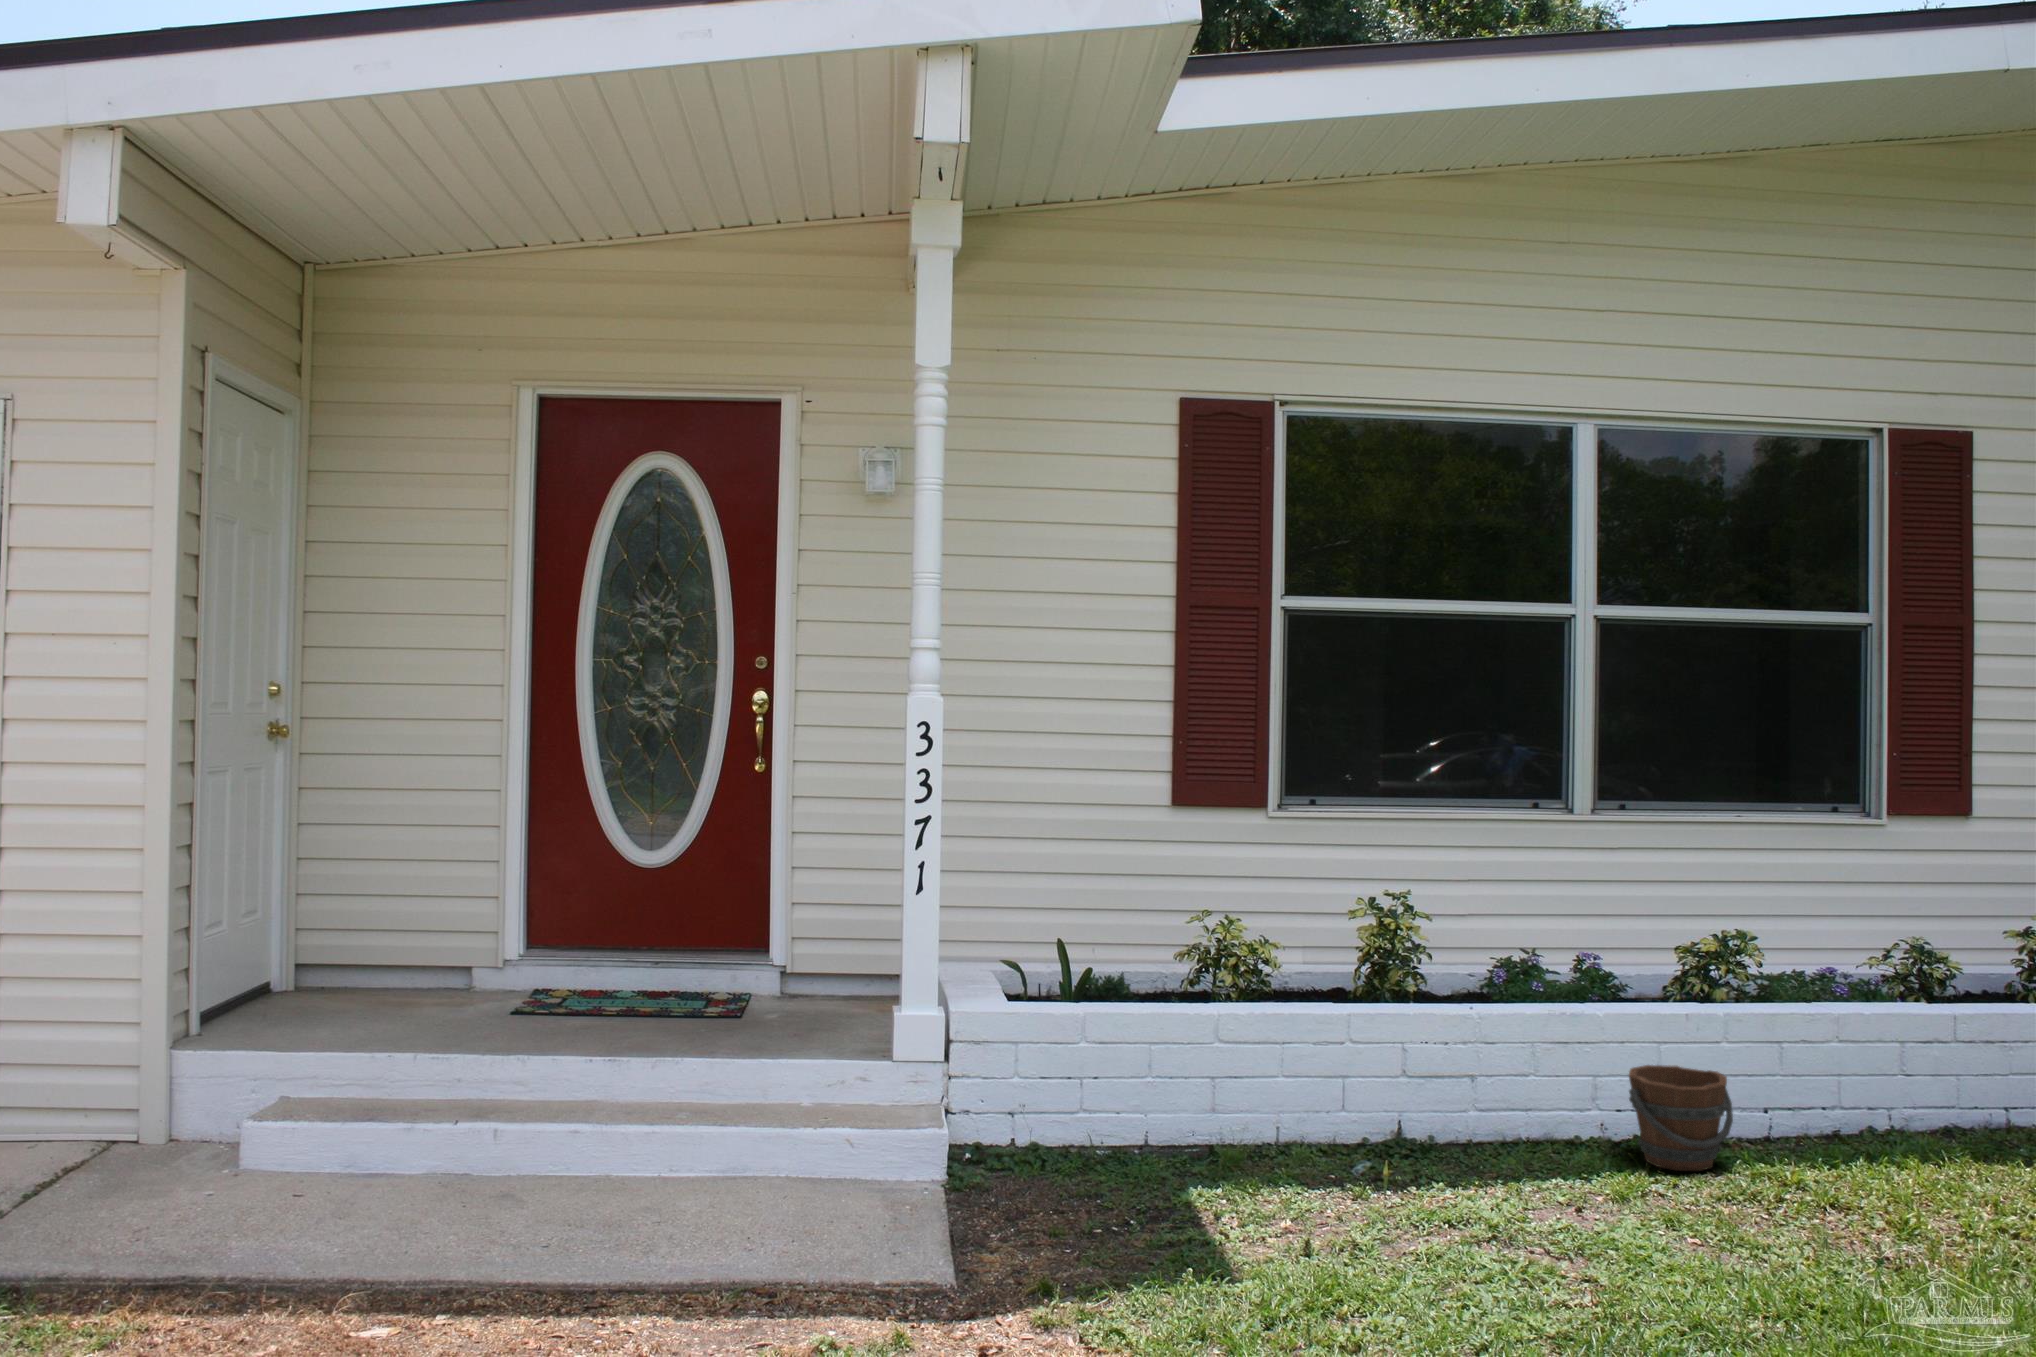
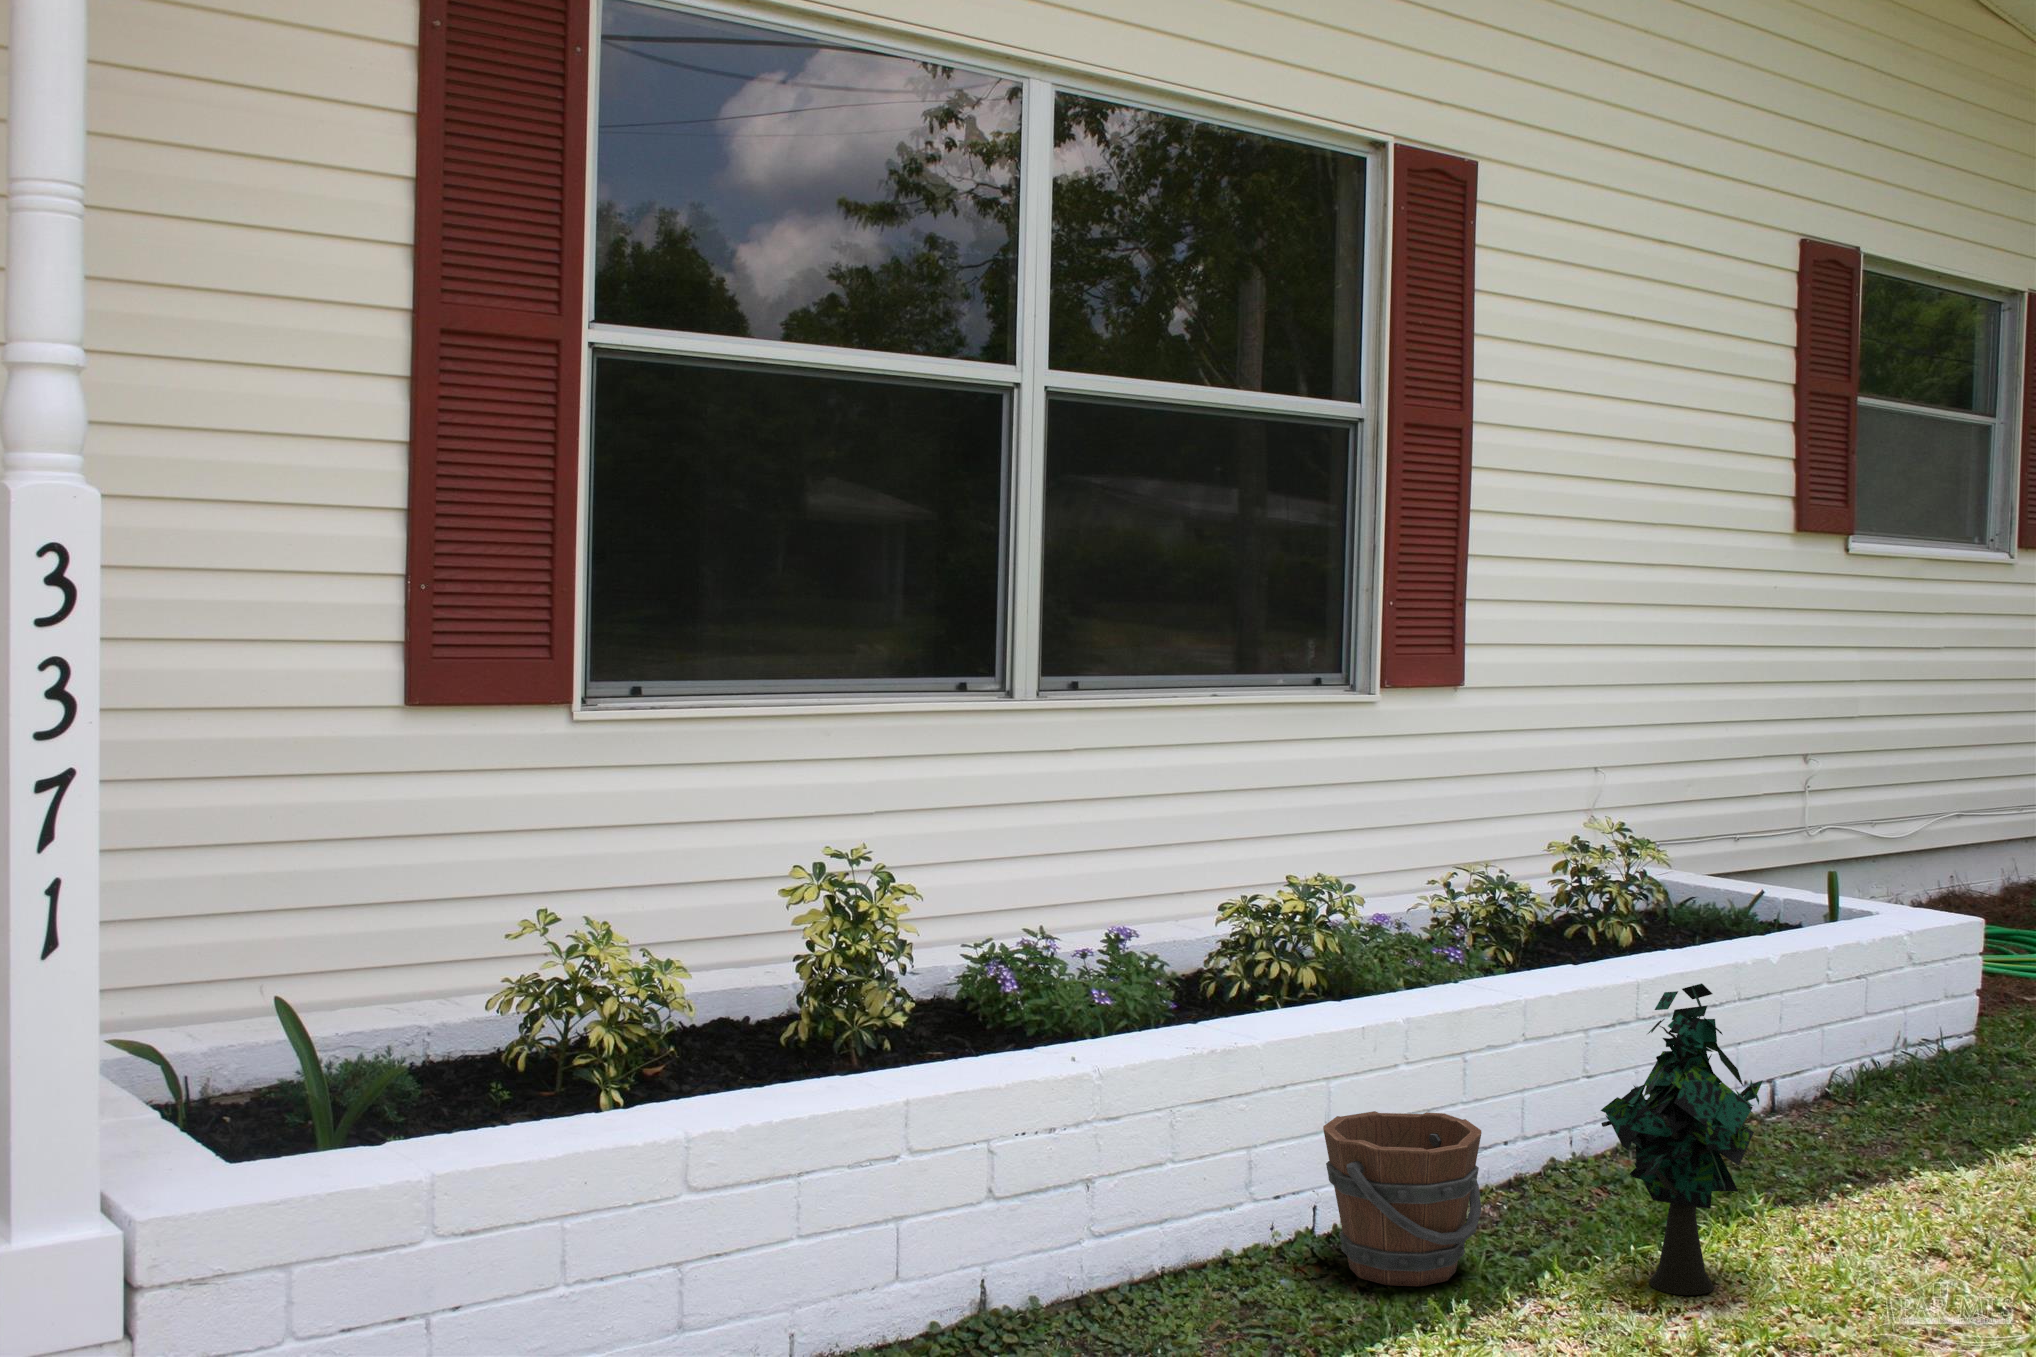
decorative plant: none [1794,1006,1918,1205] -> present [1601,983,1763,1295]

